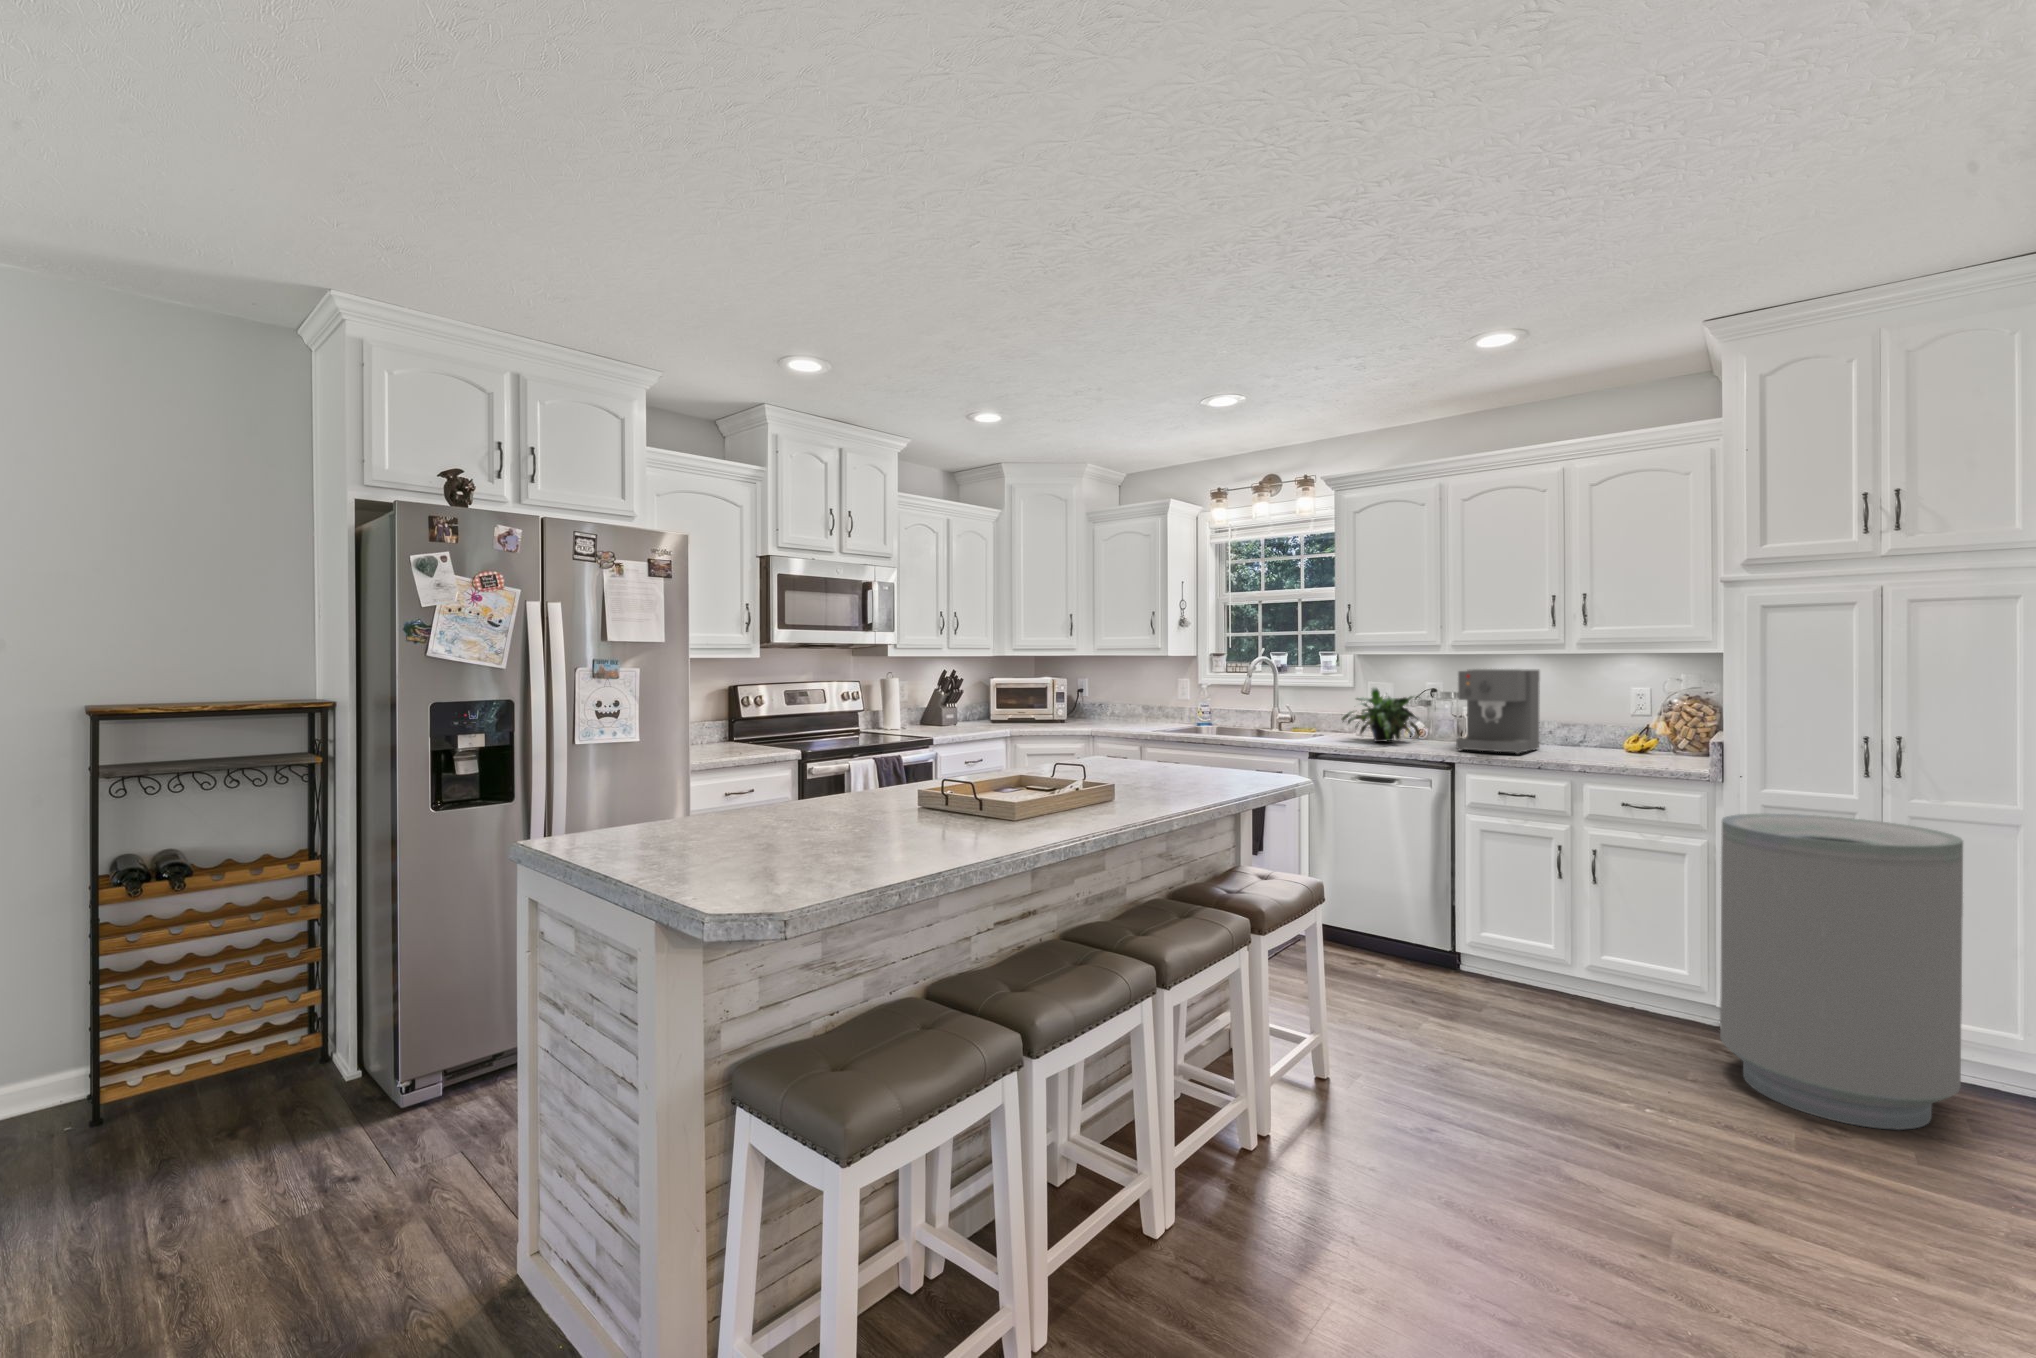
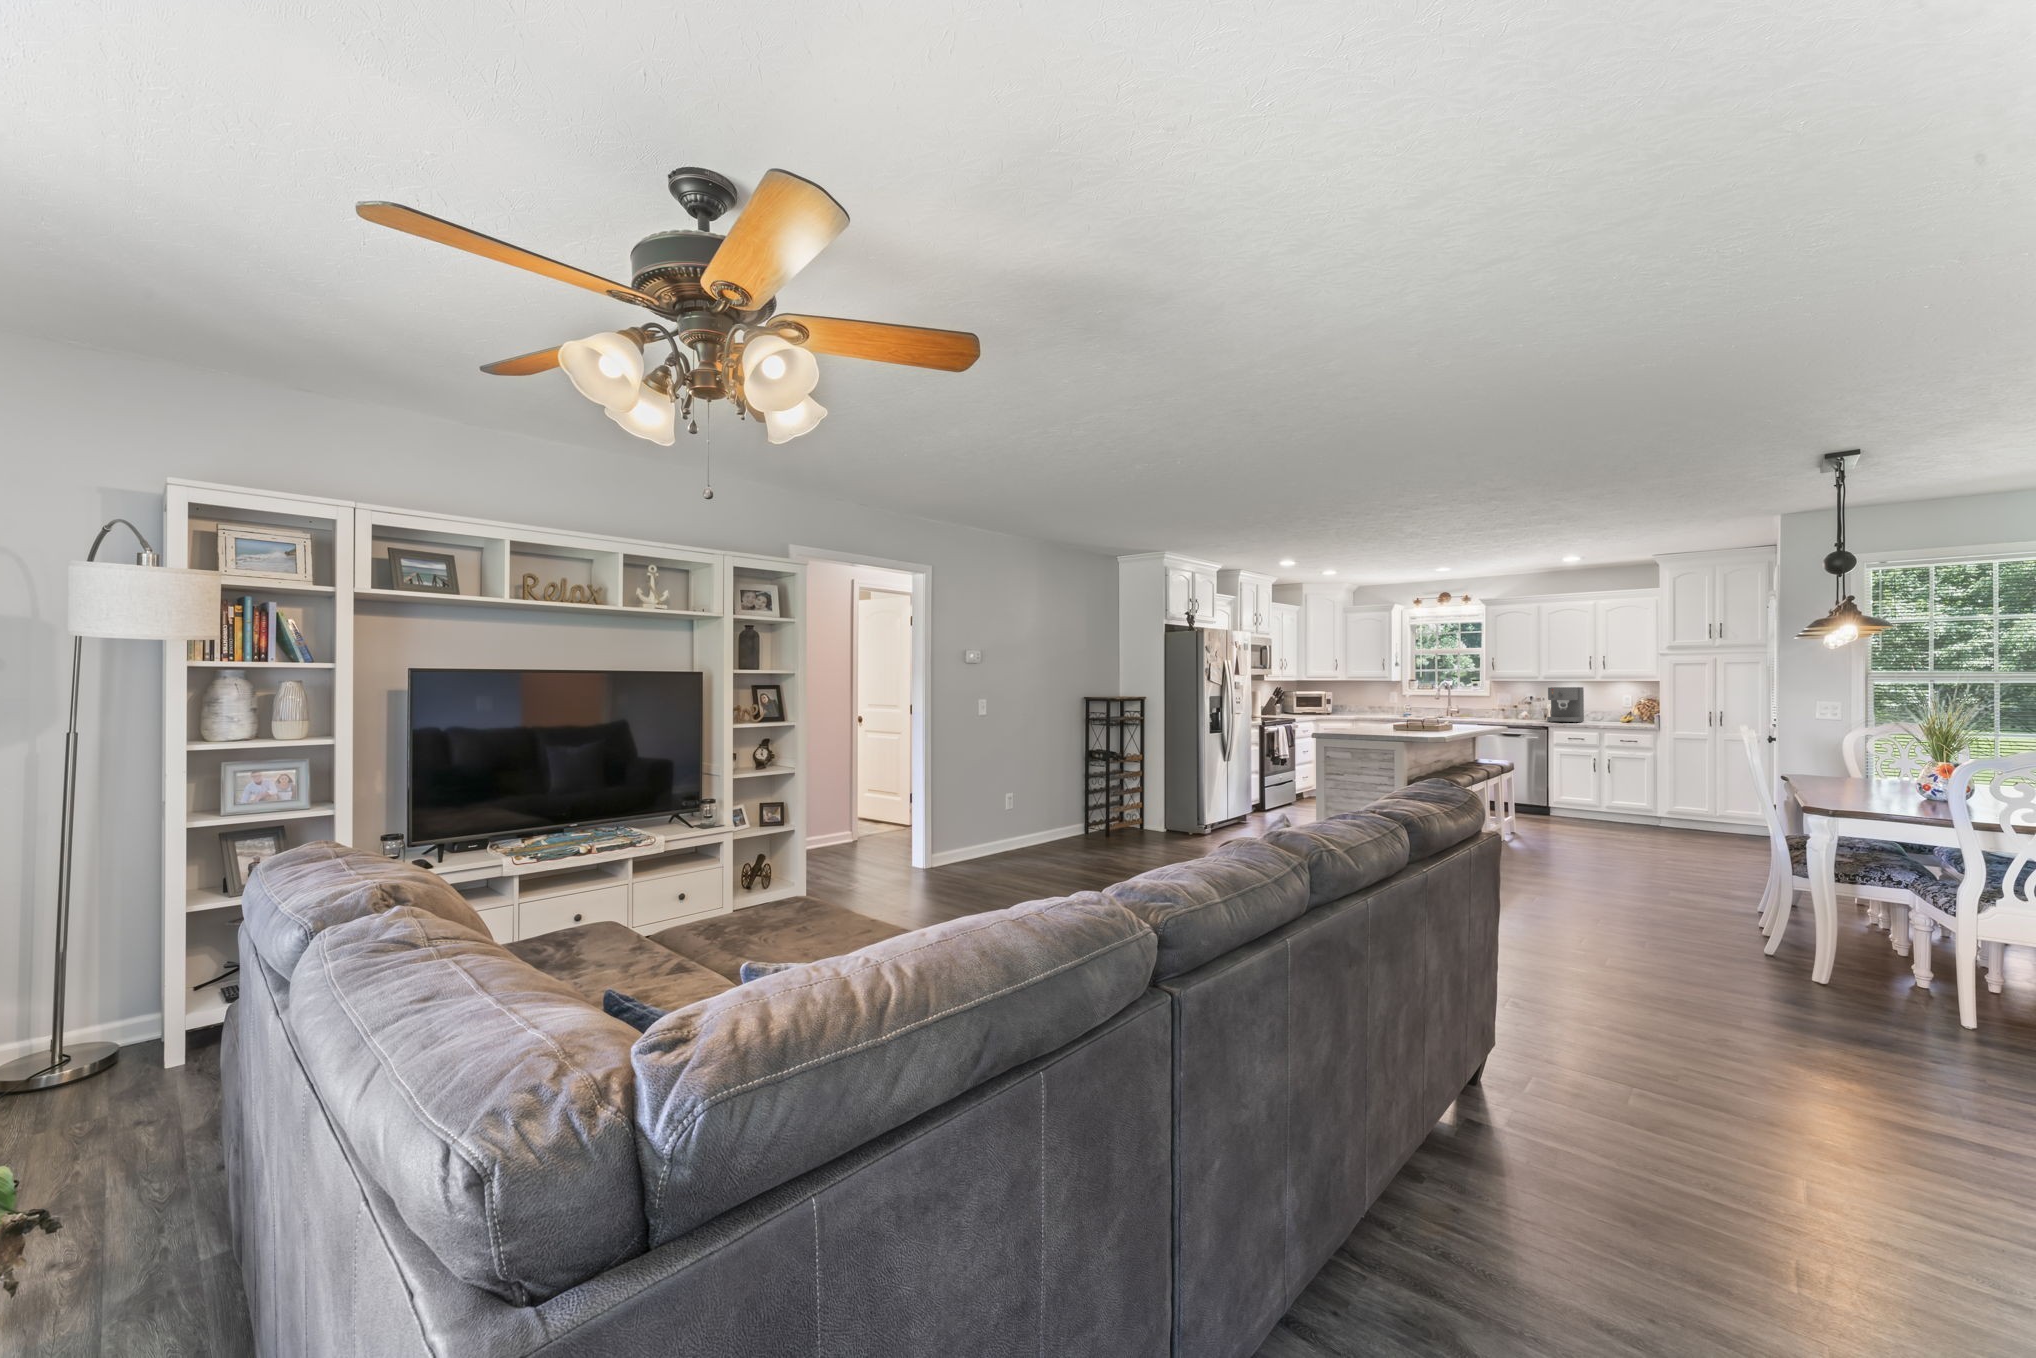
potted plant: present [1342,688,1420,742] -> none [1490,695,1529,720]
trash can: present [1720,814,1963,1130] -> none [1656,739,1737,839]

